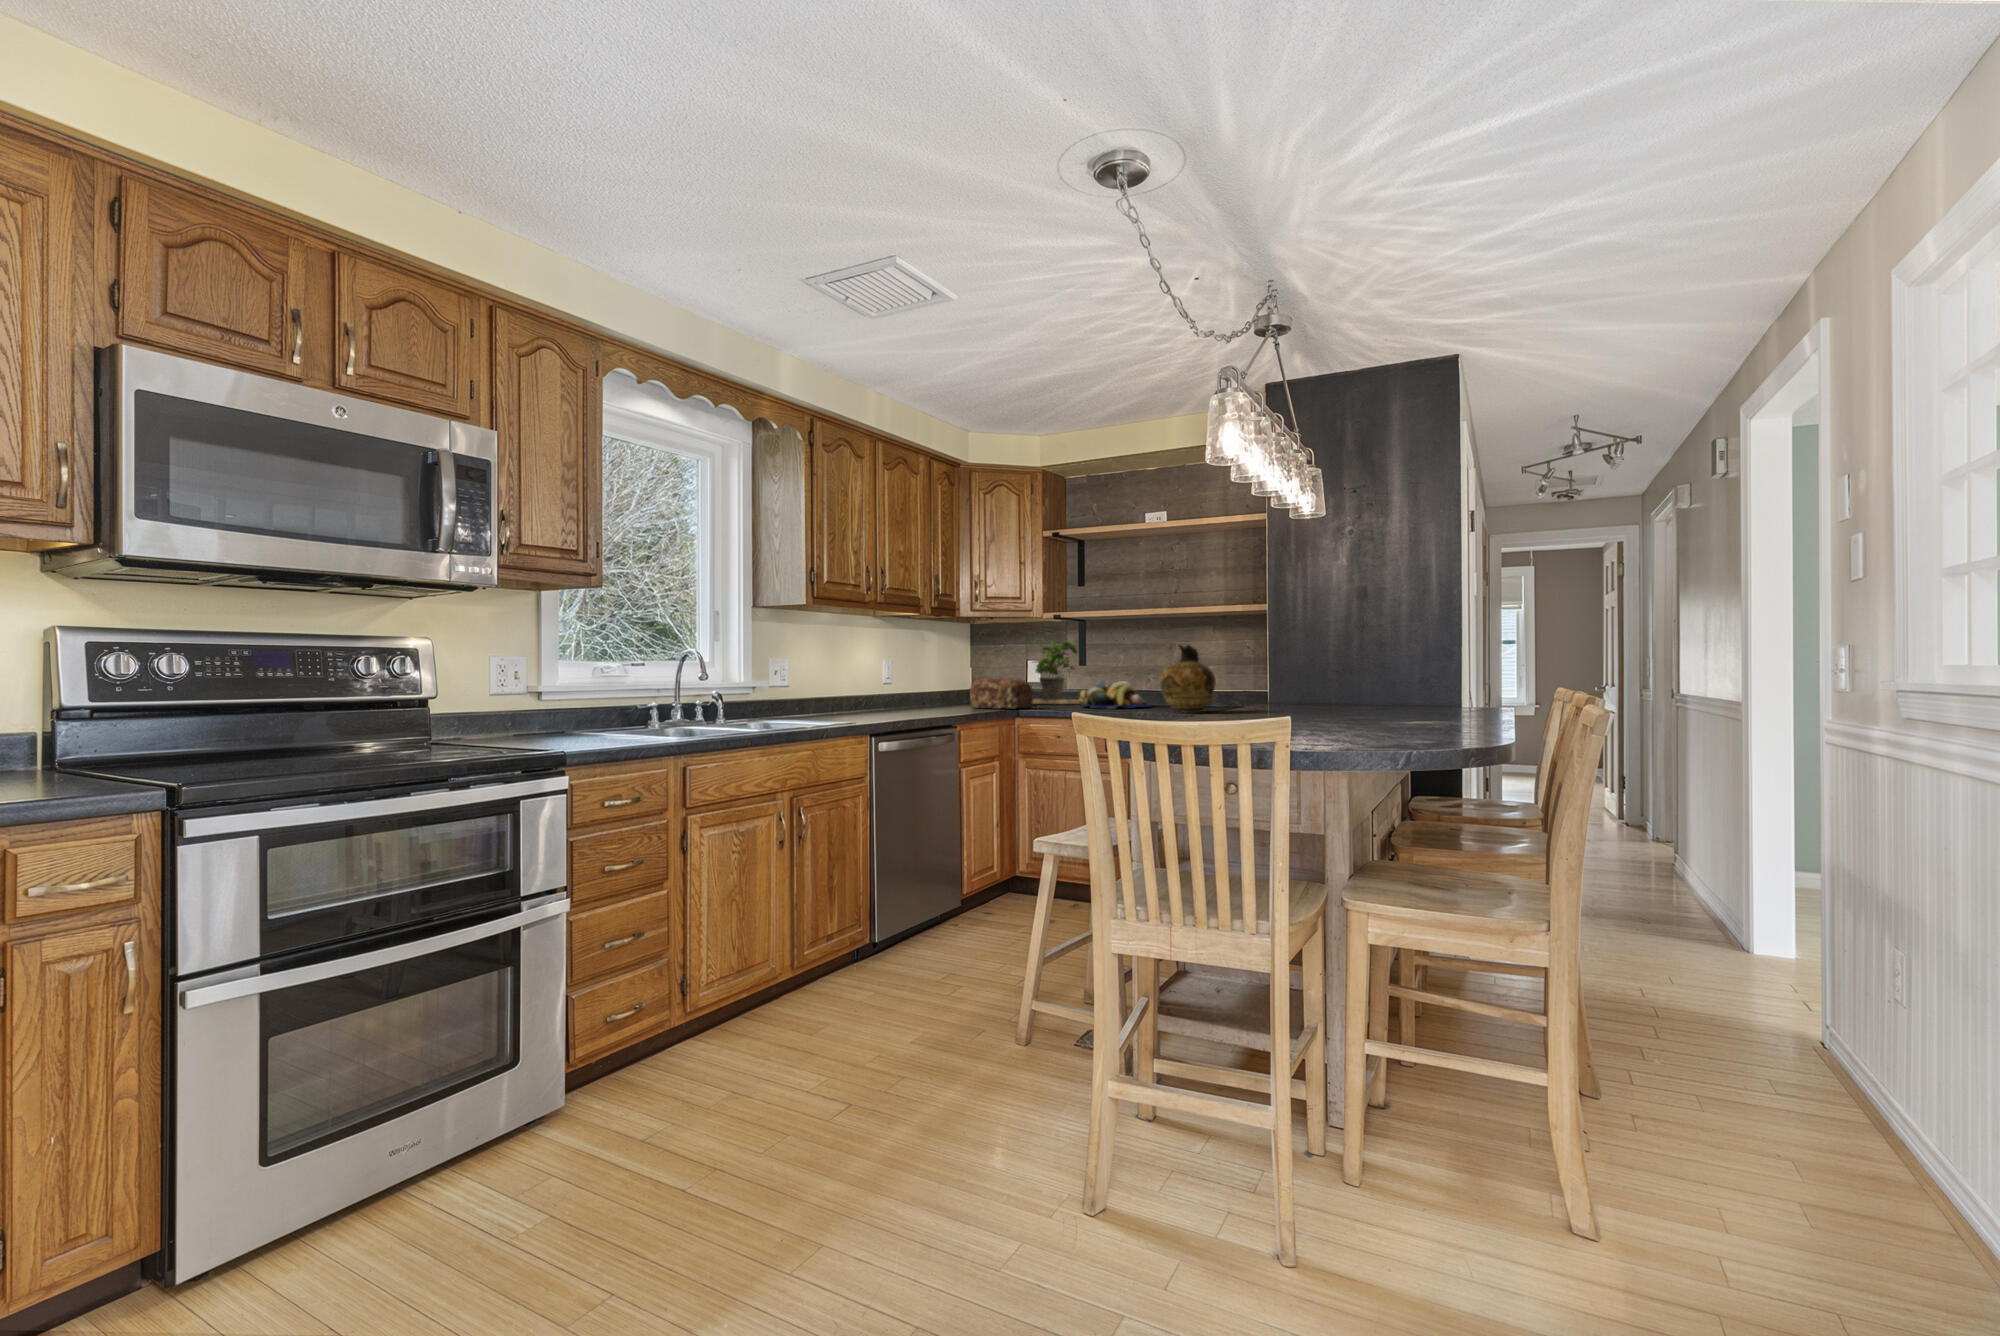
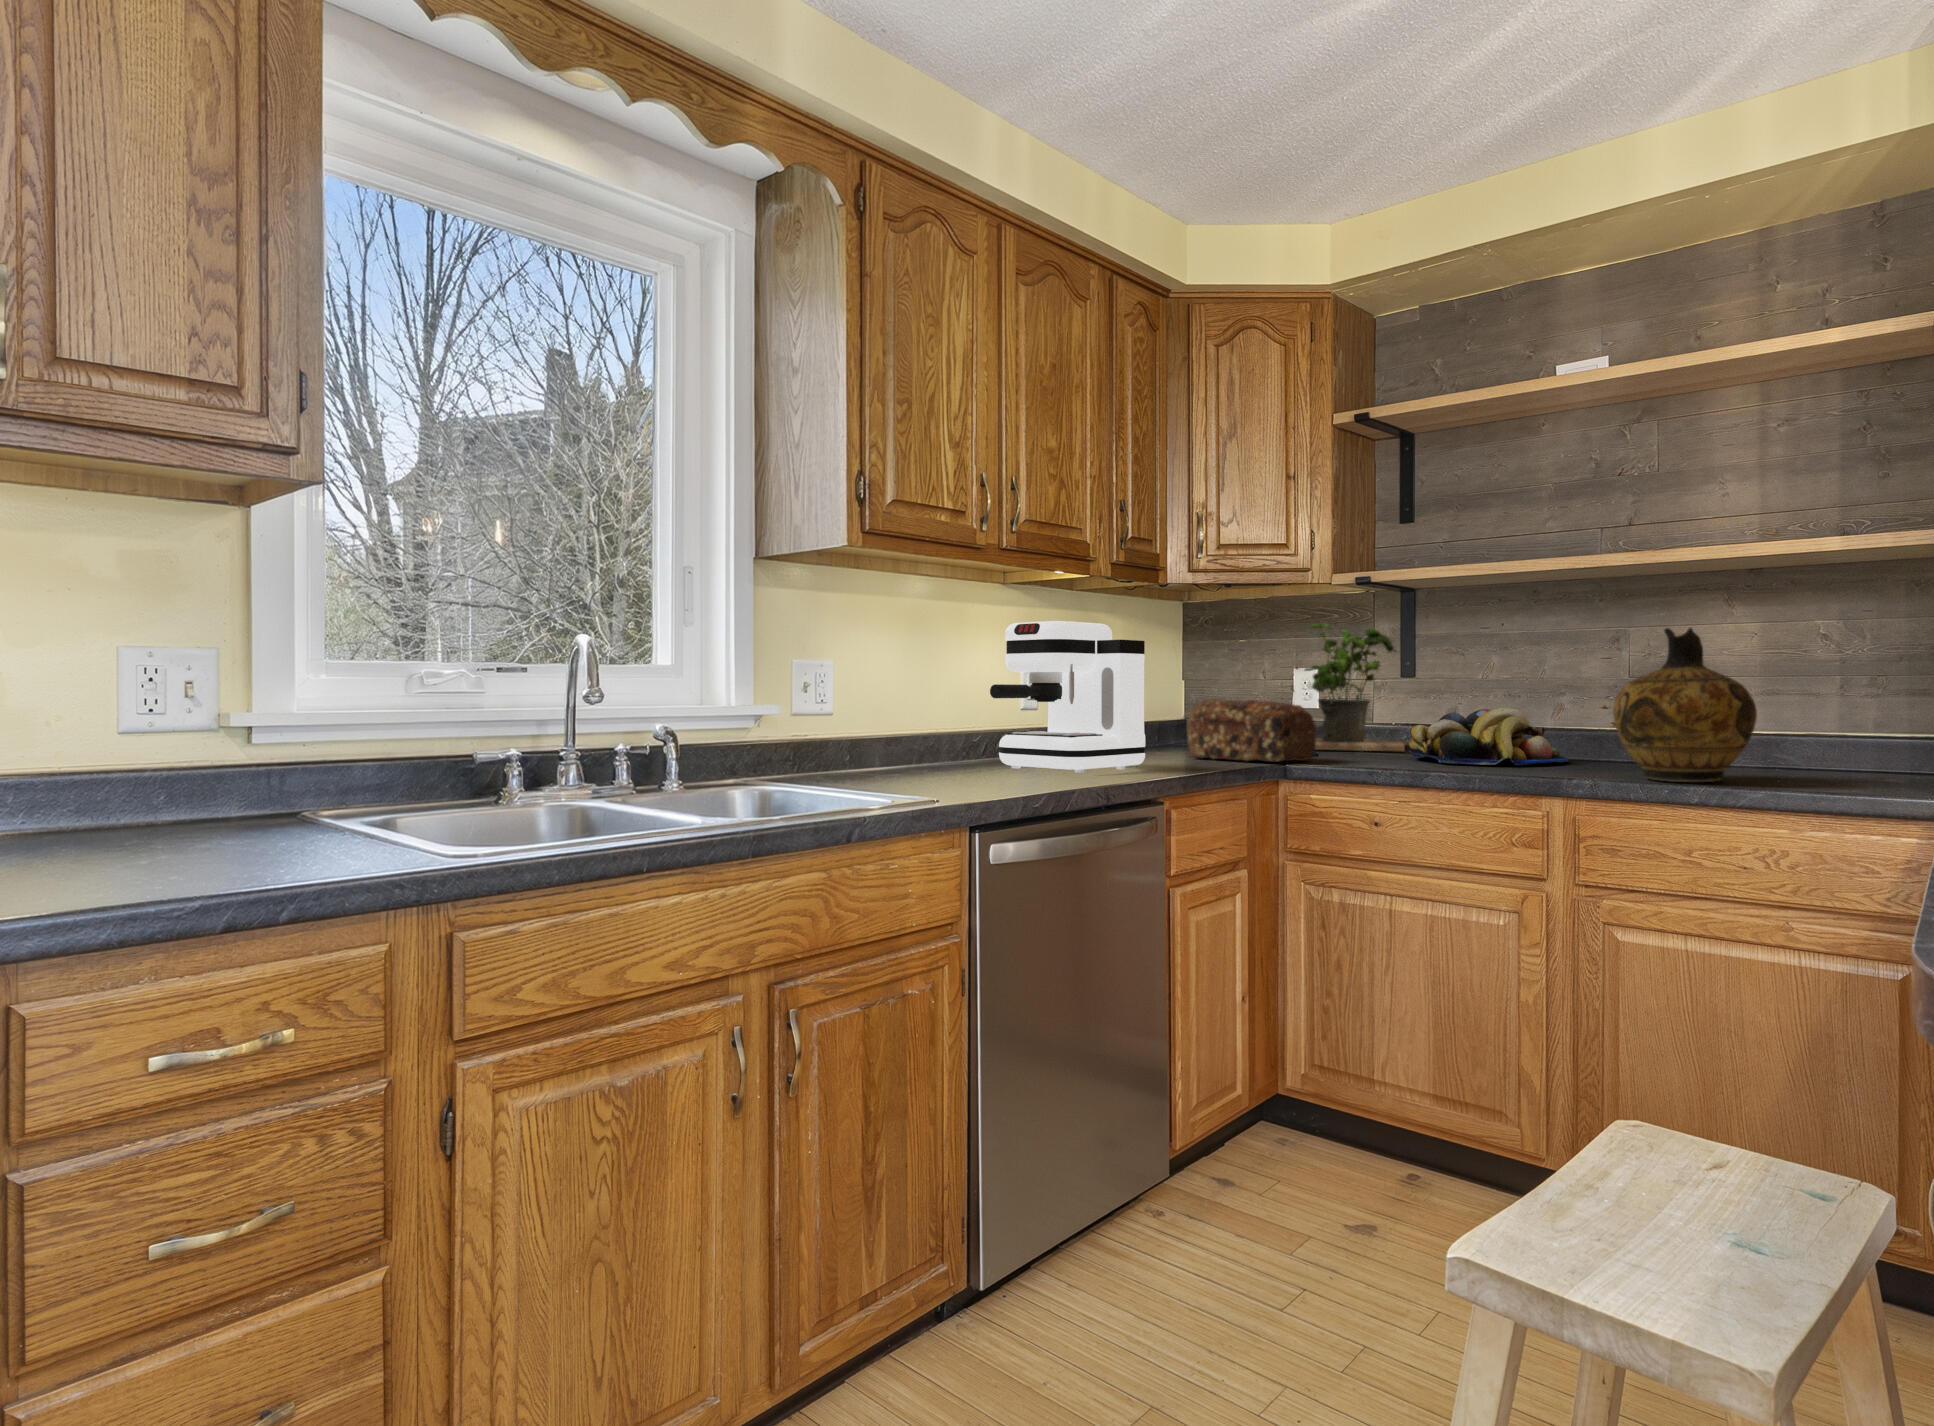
coffee maker: none [872,639,948,714] -> present [990,621,1145,773]

